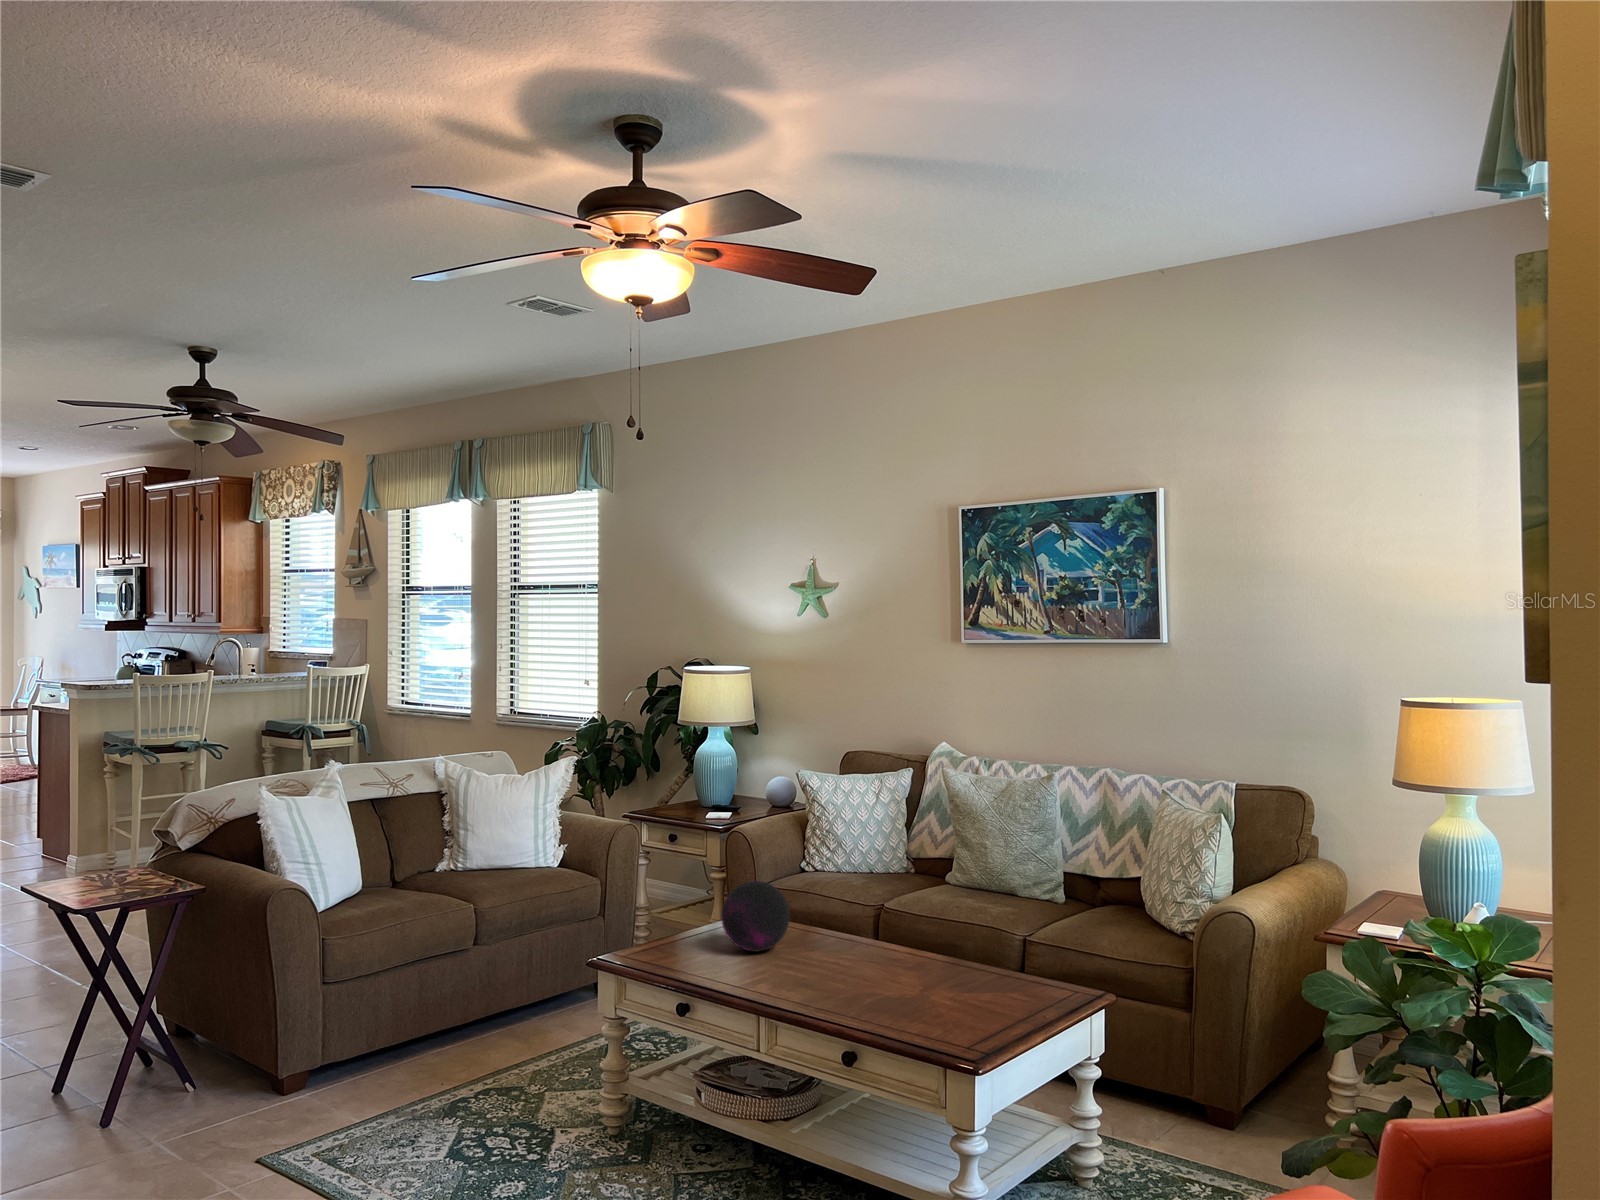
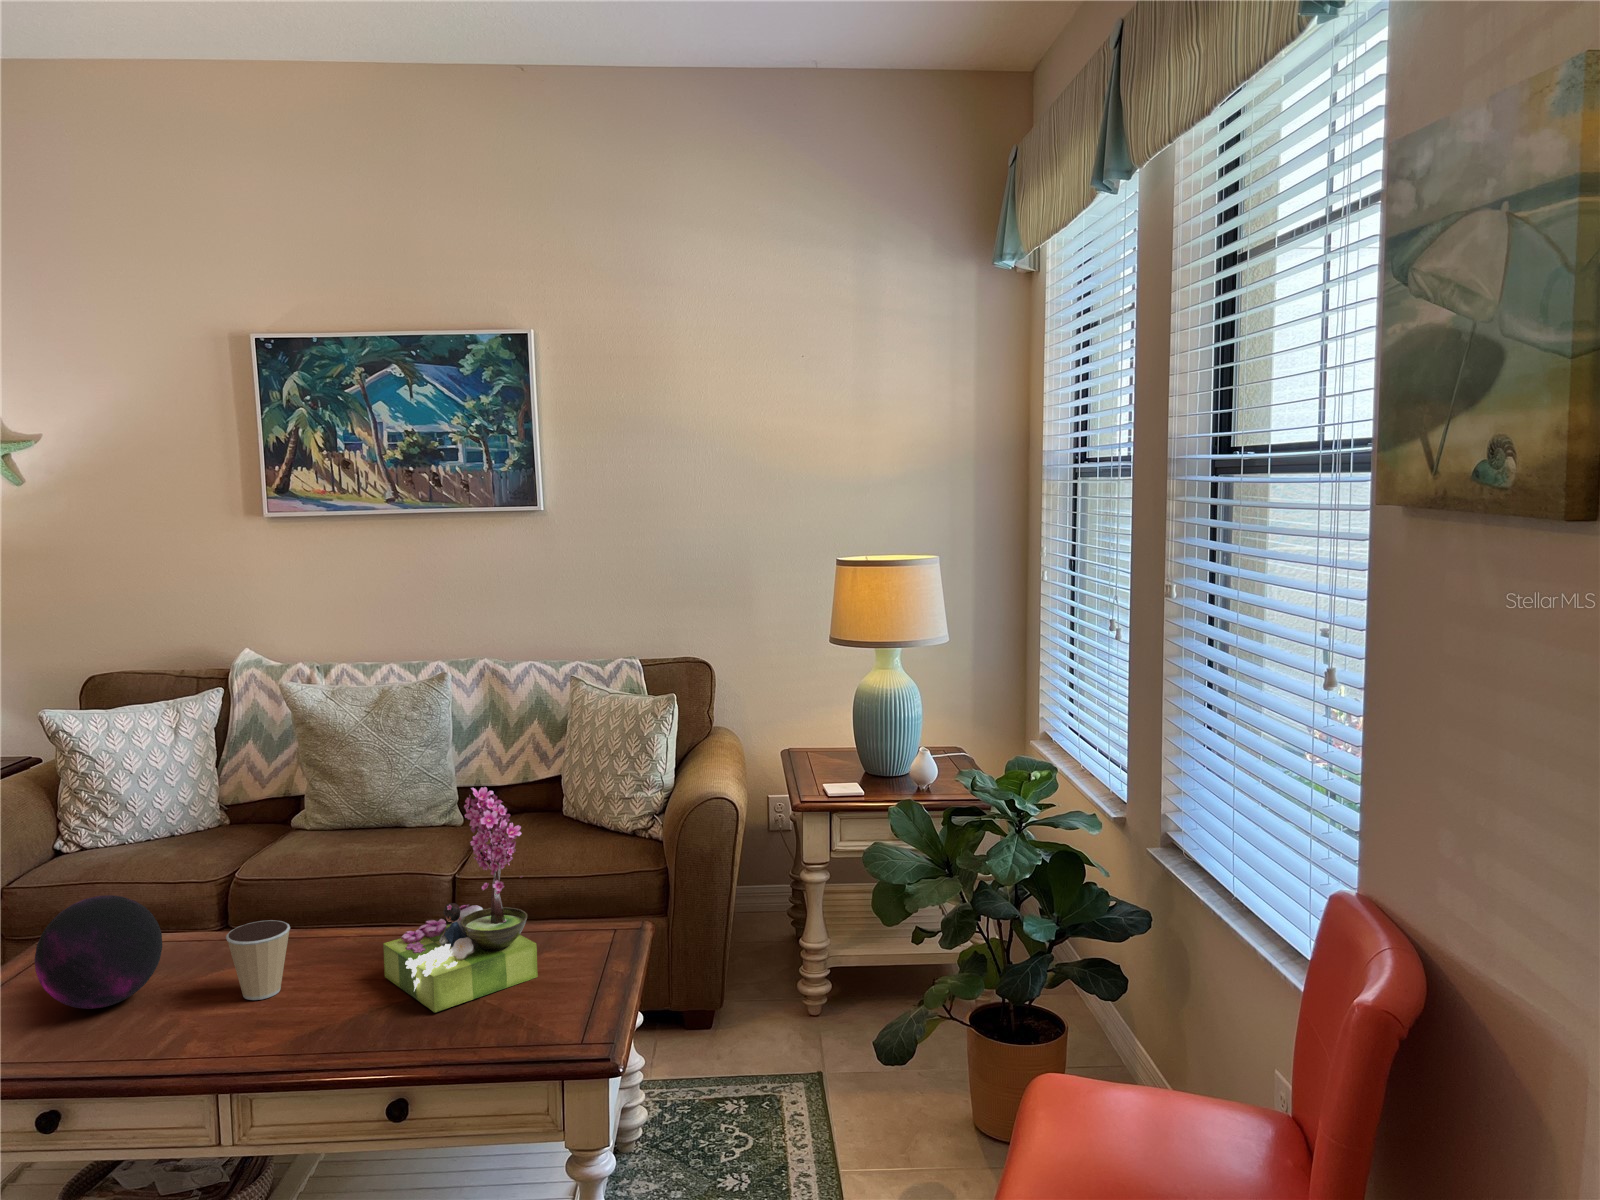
flower arrangement: none [904,847,1003,1002] -> present [383,787,538,1012]
coffee cup: none [813,918,853,970] -> present [226,920,290,1000]

